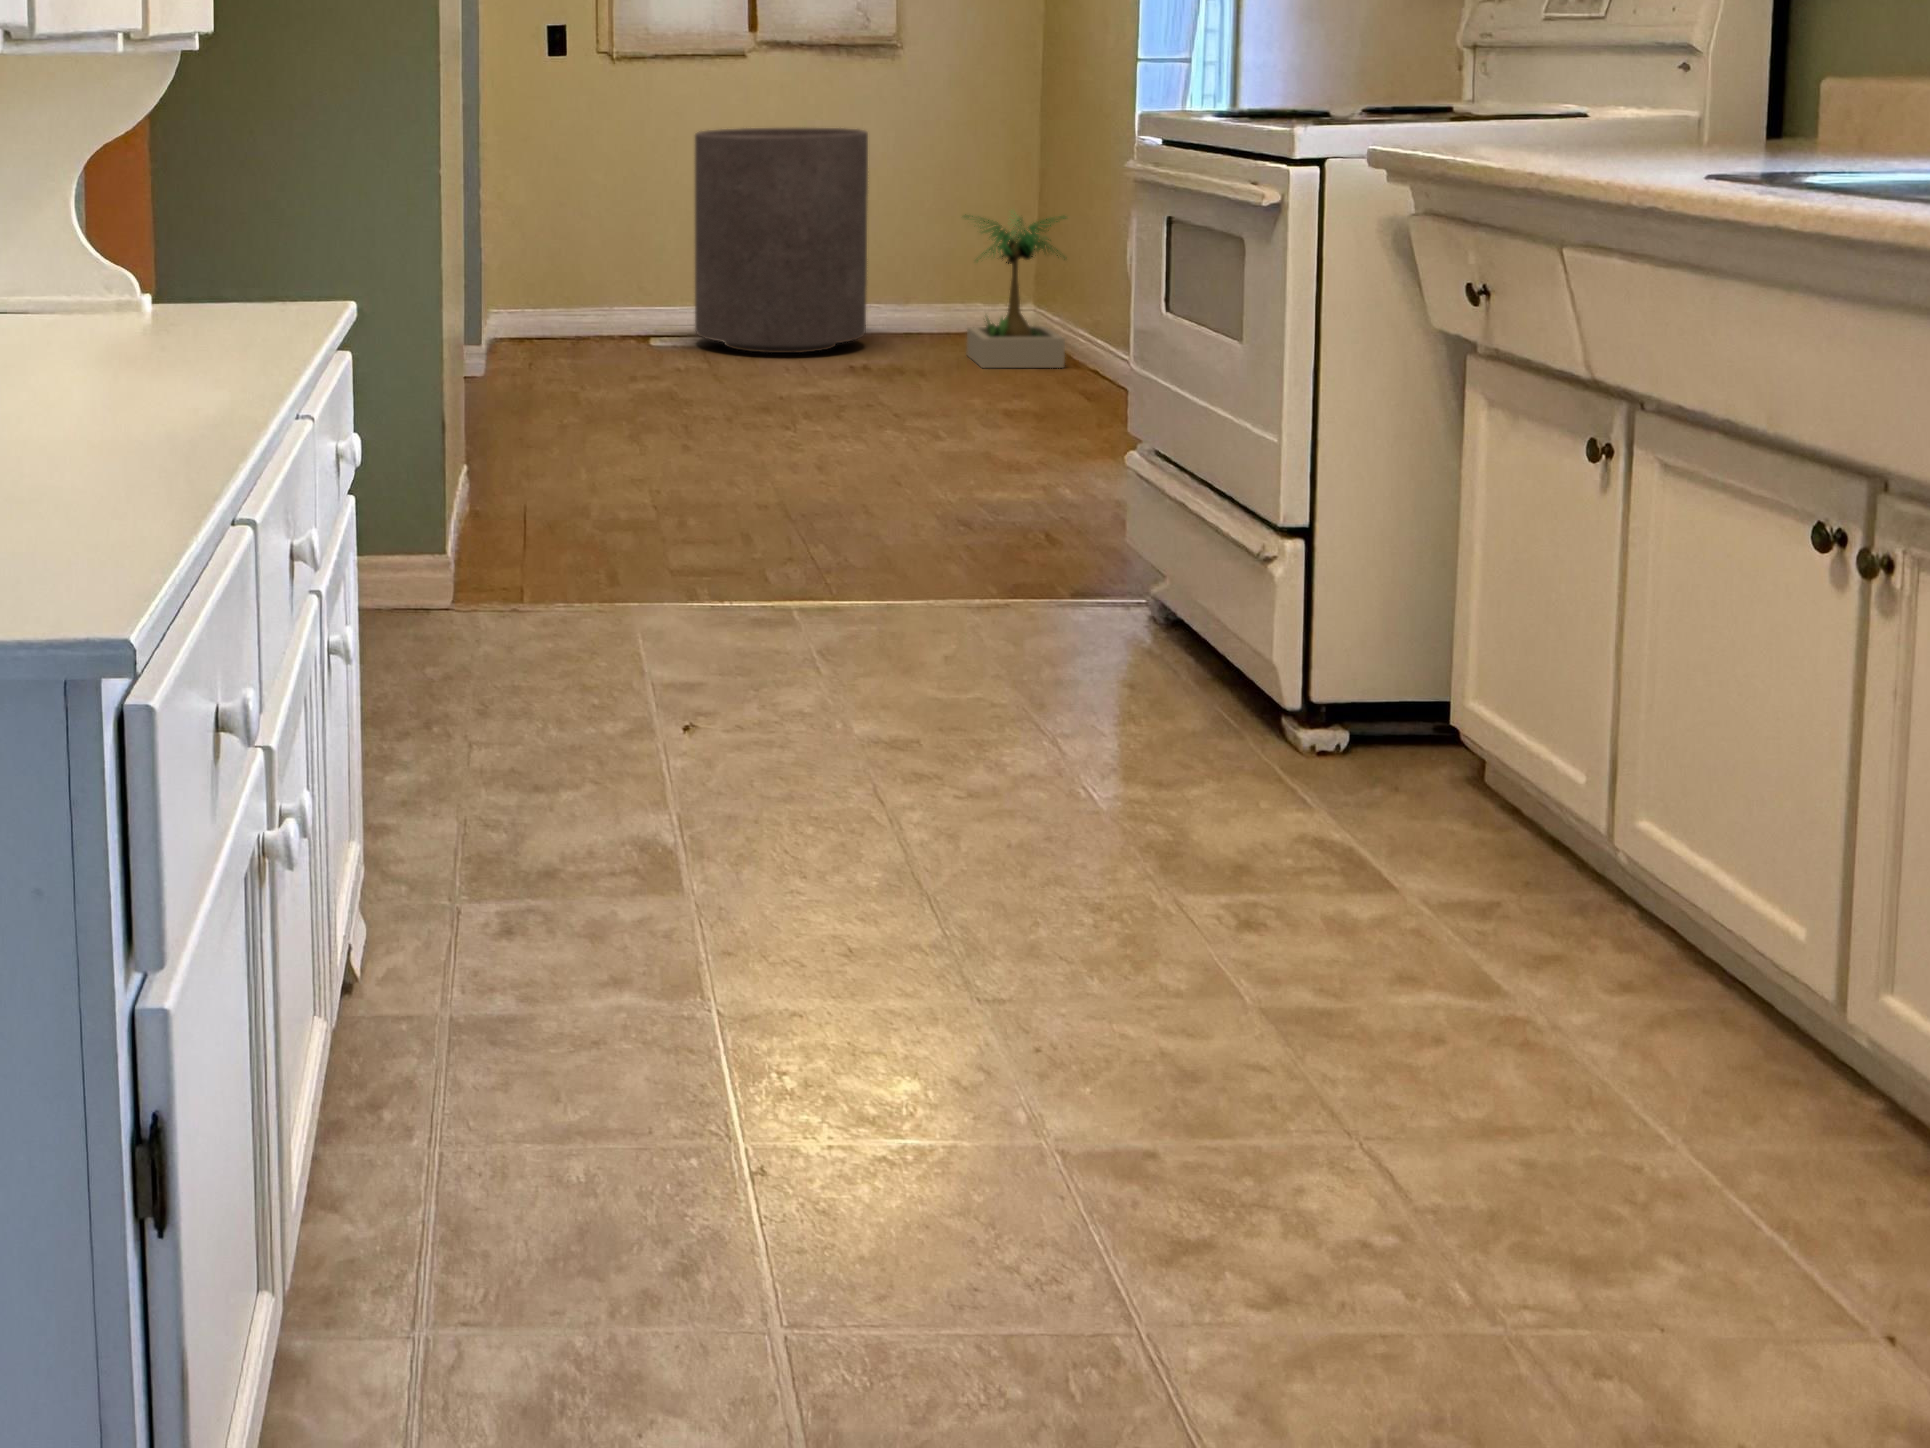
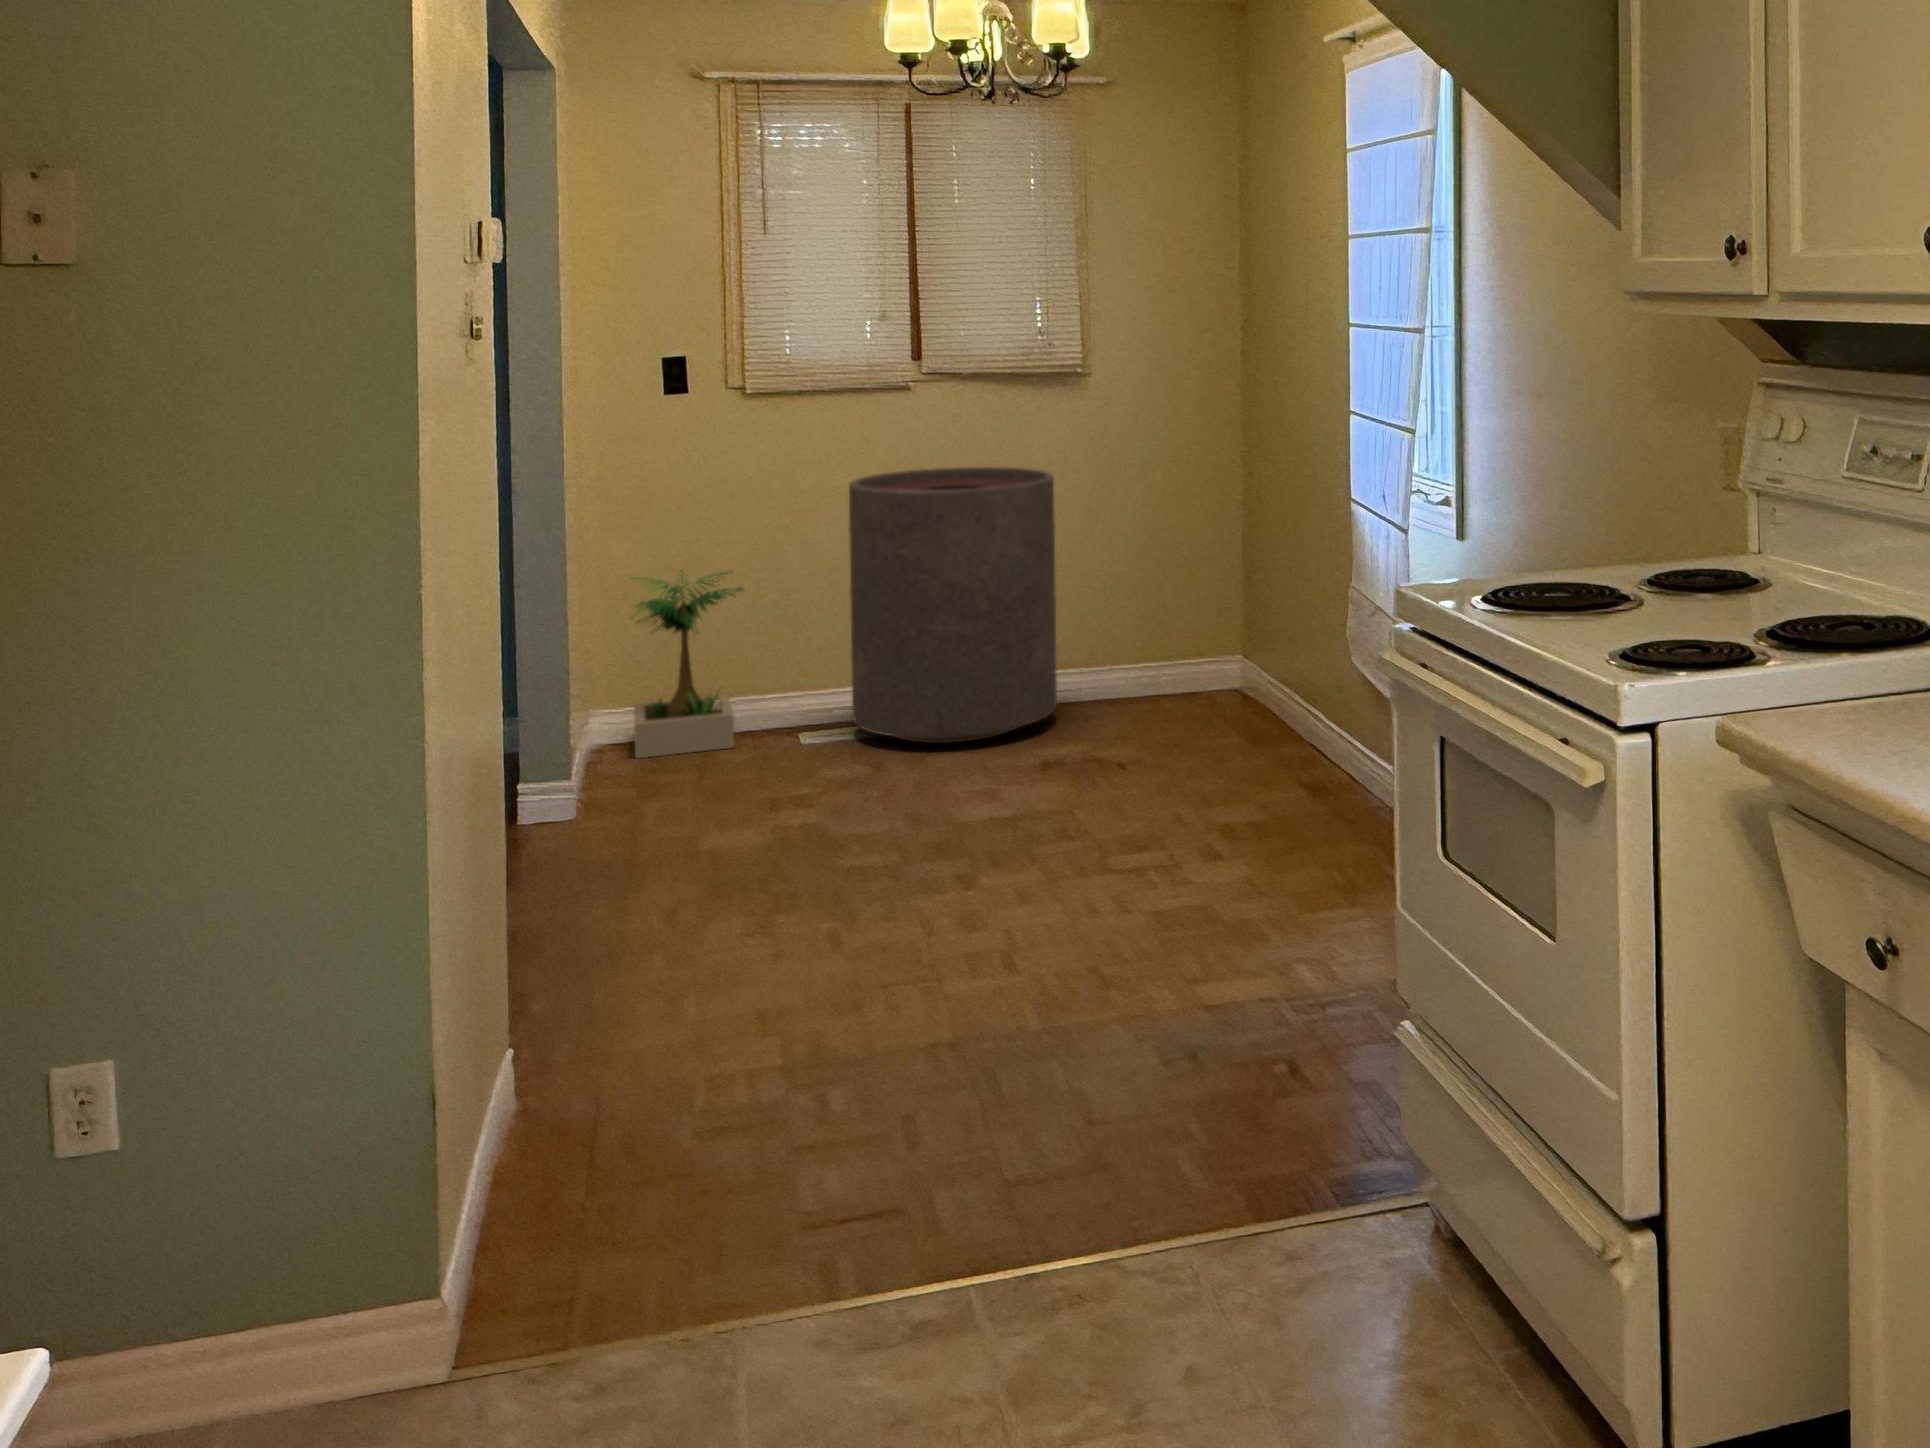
potted plant: present [965,213,1066,368] -> present [630,570,743,759]

